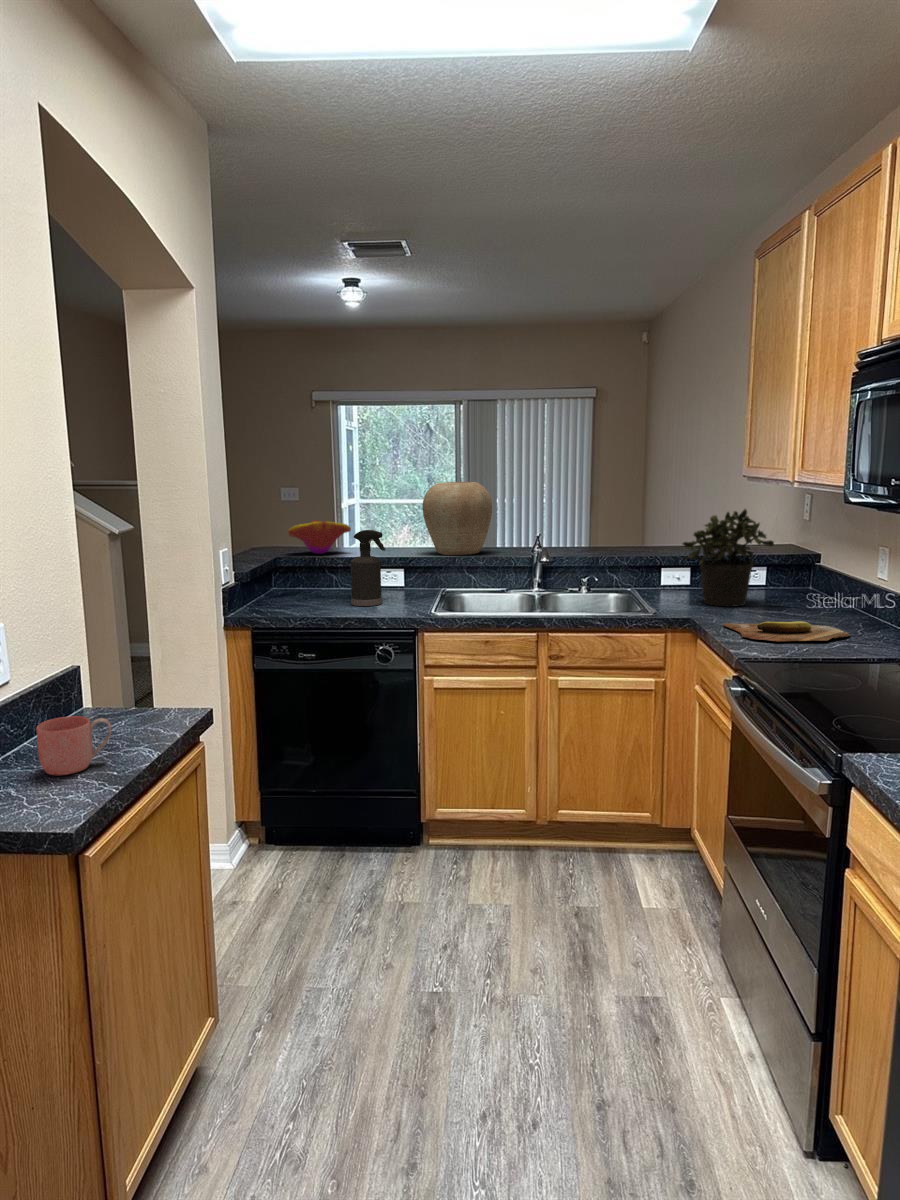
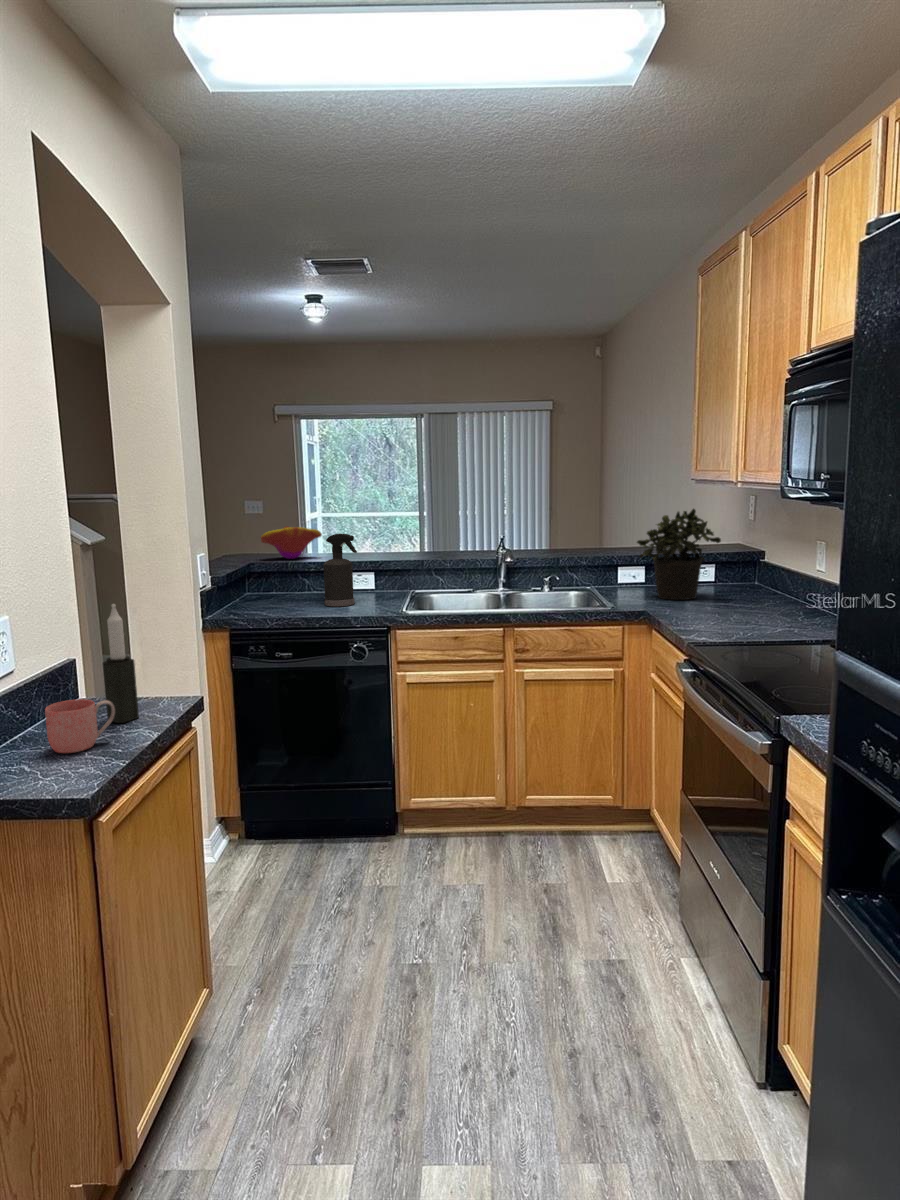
vase: present [423,482,492,555] -> none [391,488,457,558]
candle: none [103,612,141,740] -> present [102,604,139,723]
cutting board: present [723,621,850,642] -> none [675,610,791,628]

